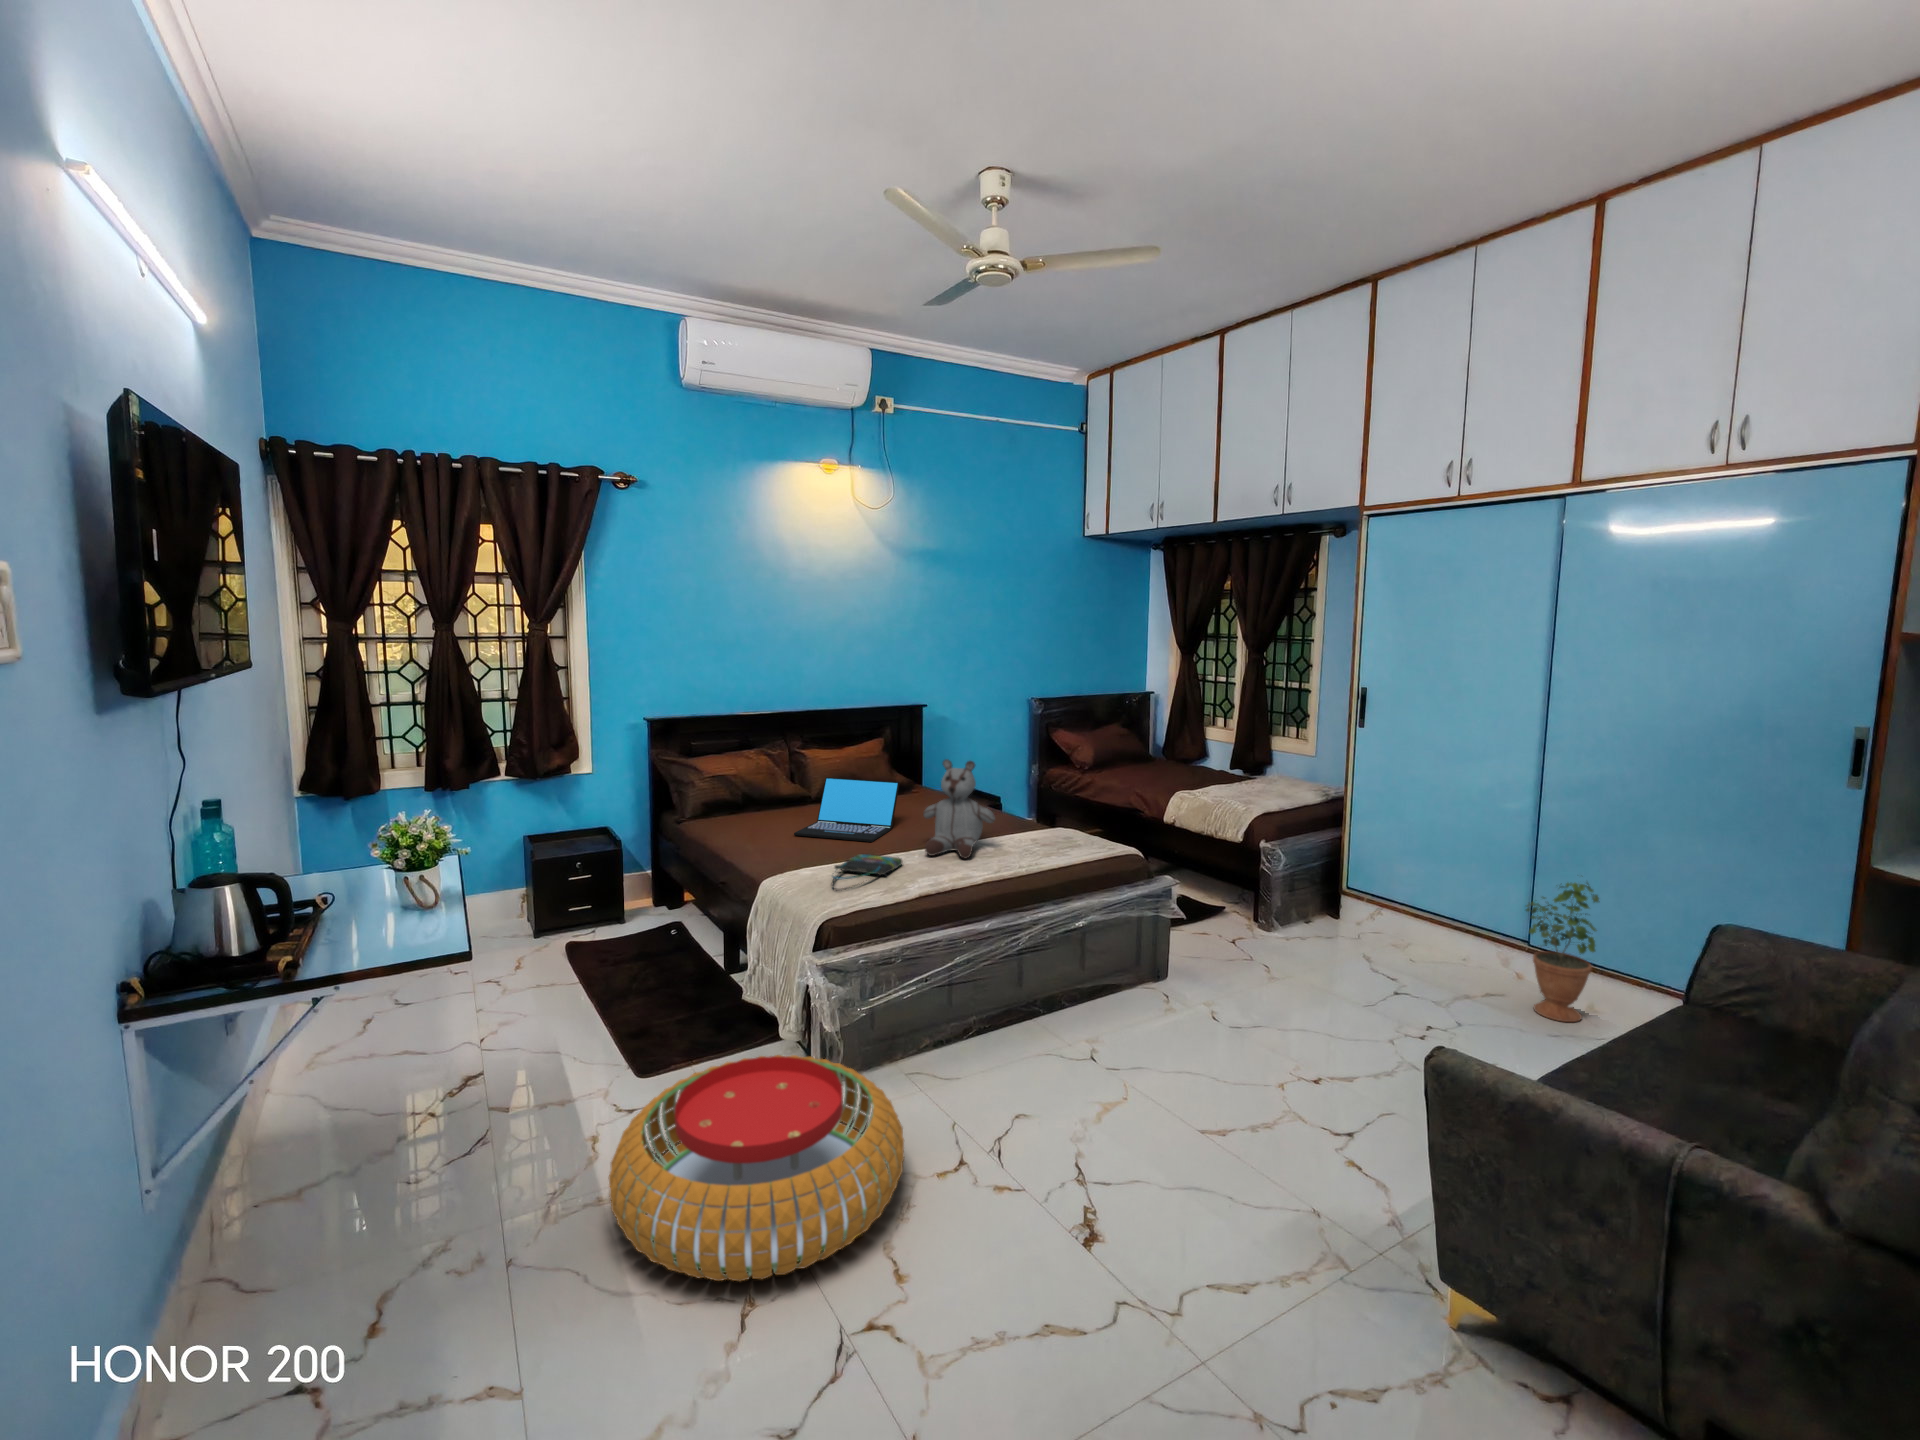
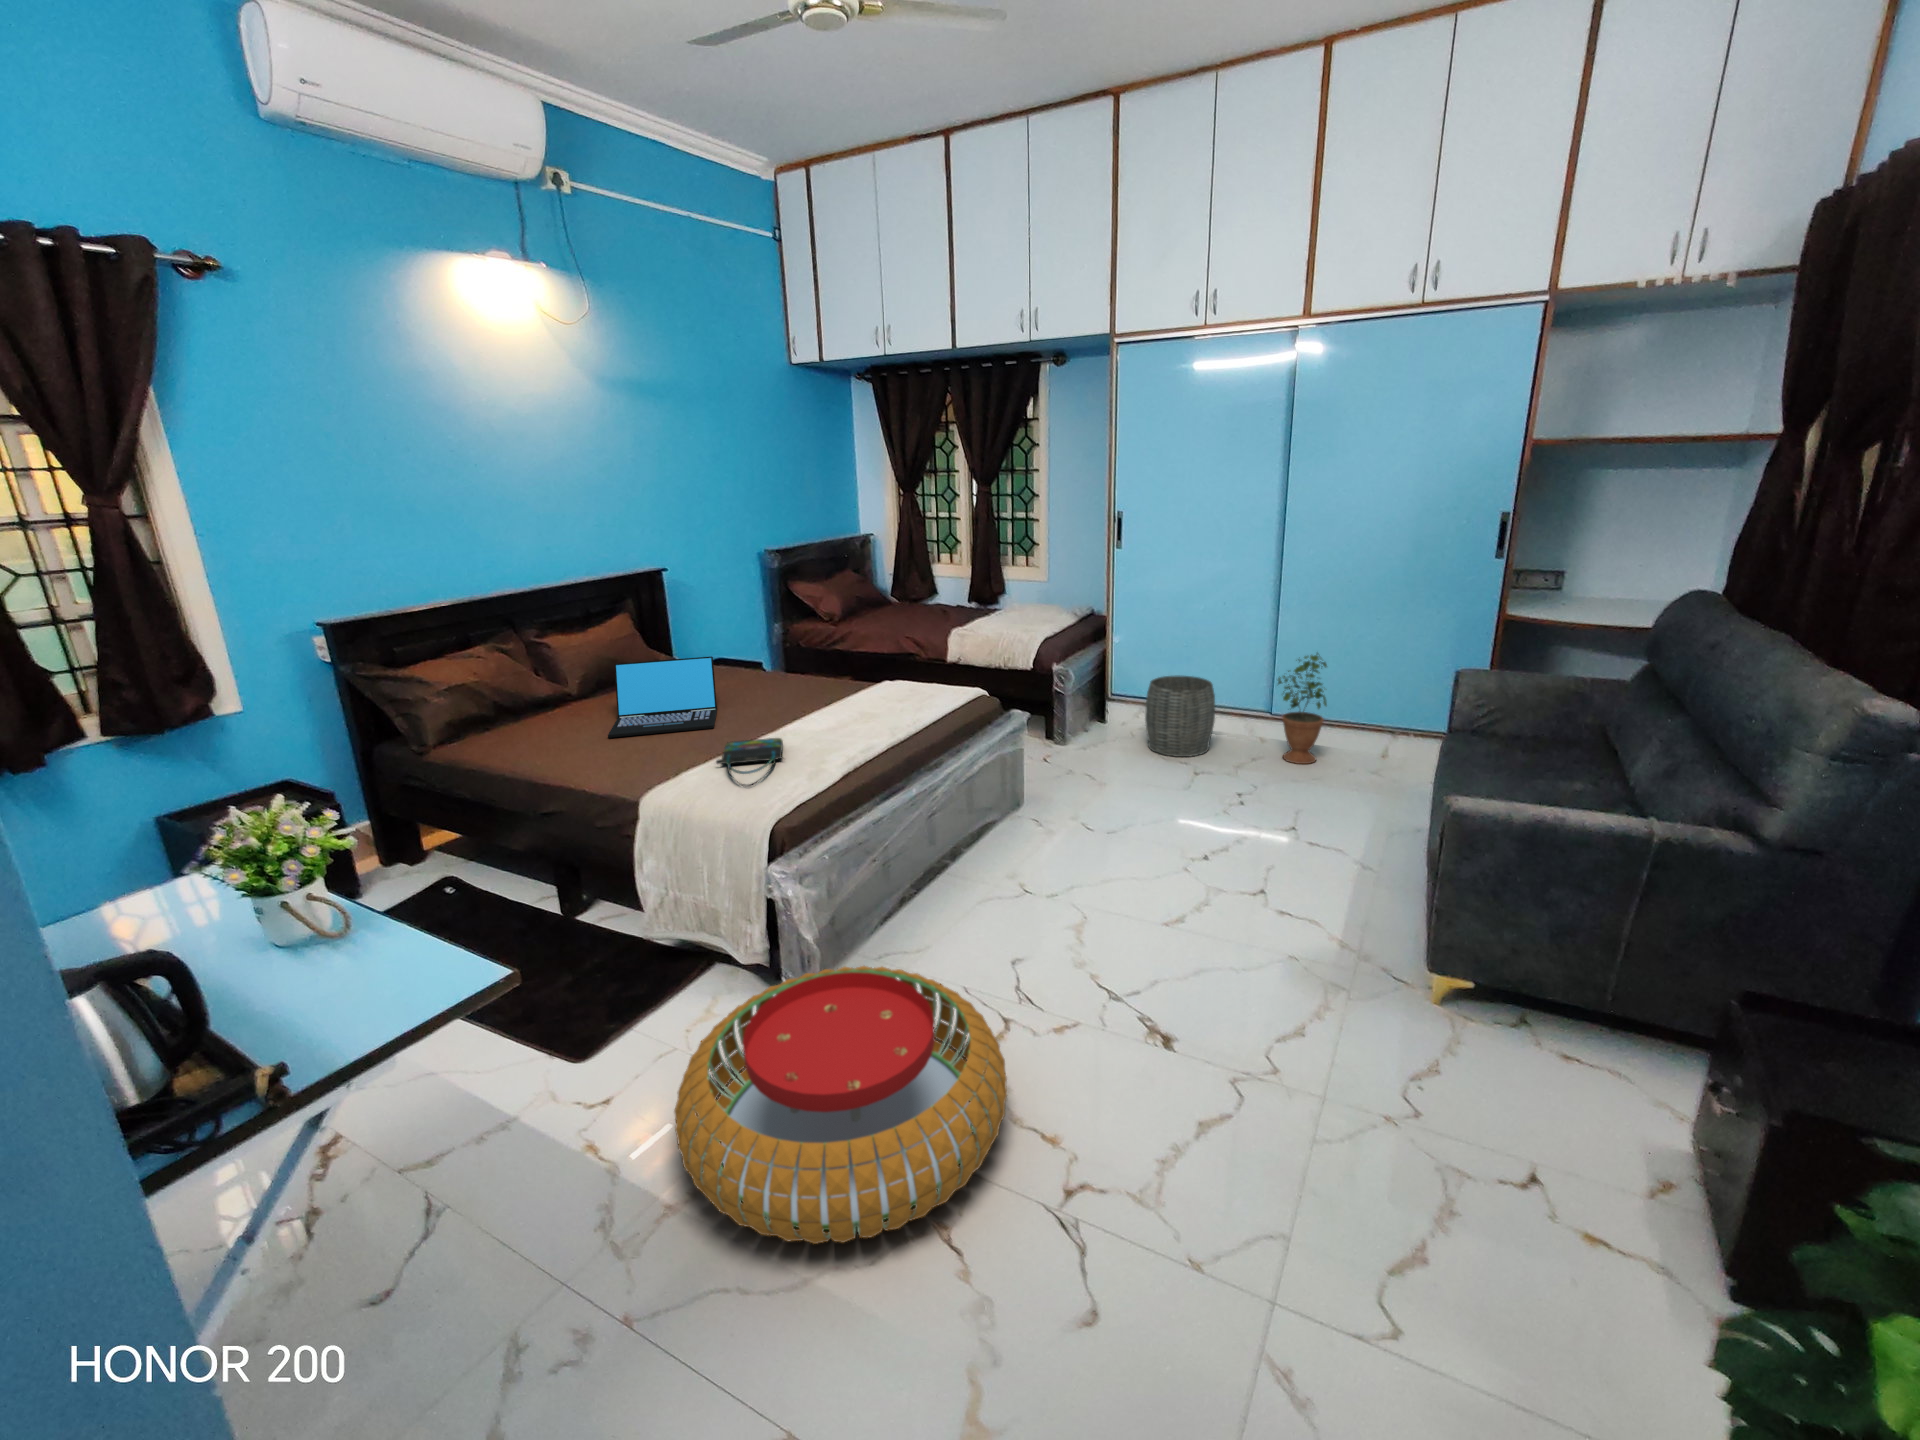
stuffed bear: present [923,759,995,858] -> none [773,619,856,730]
woven basket: none [1365,879,1453,979] -> present [1145,676,1215,757]

